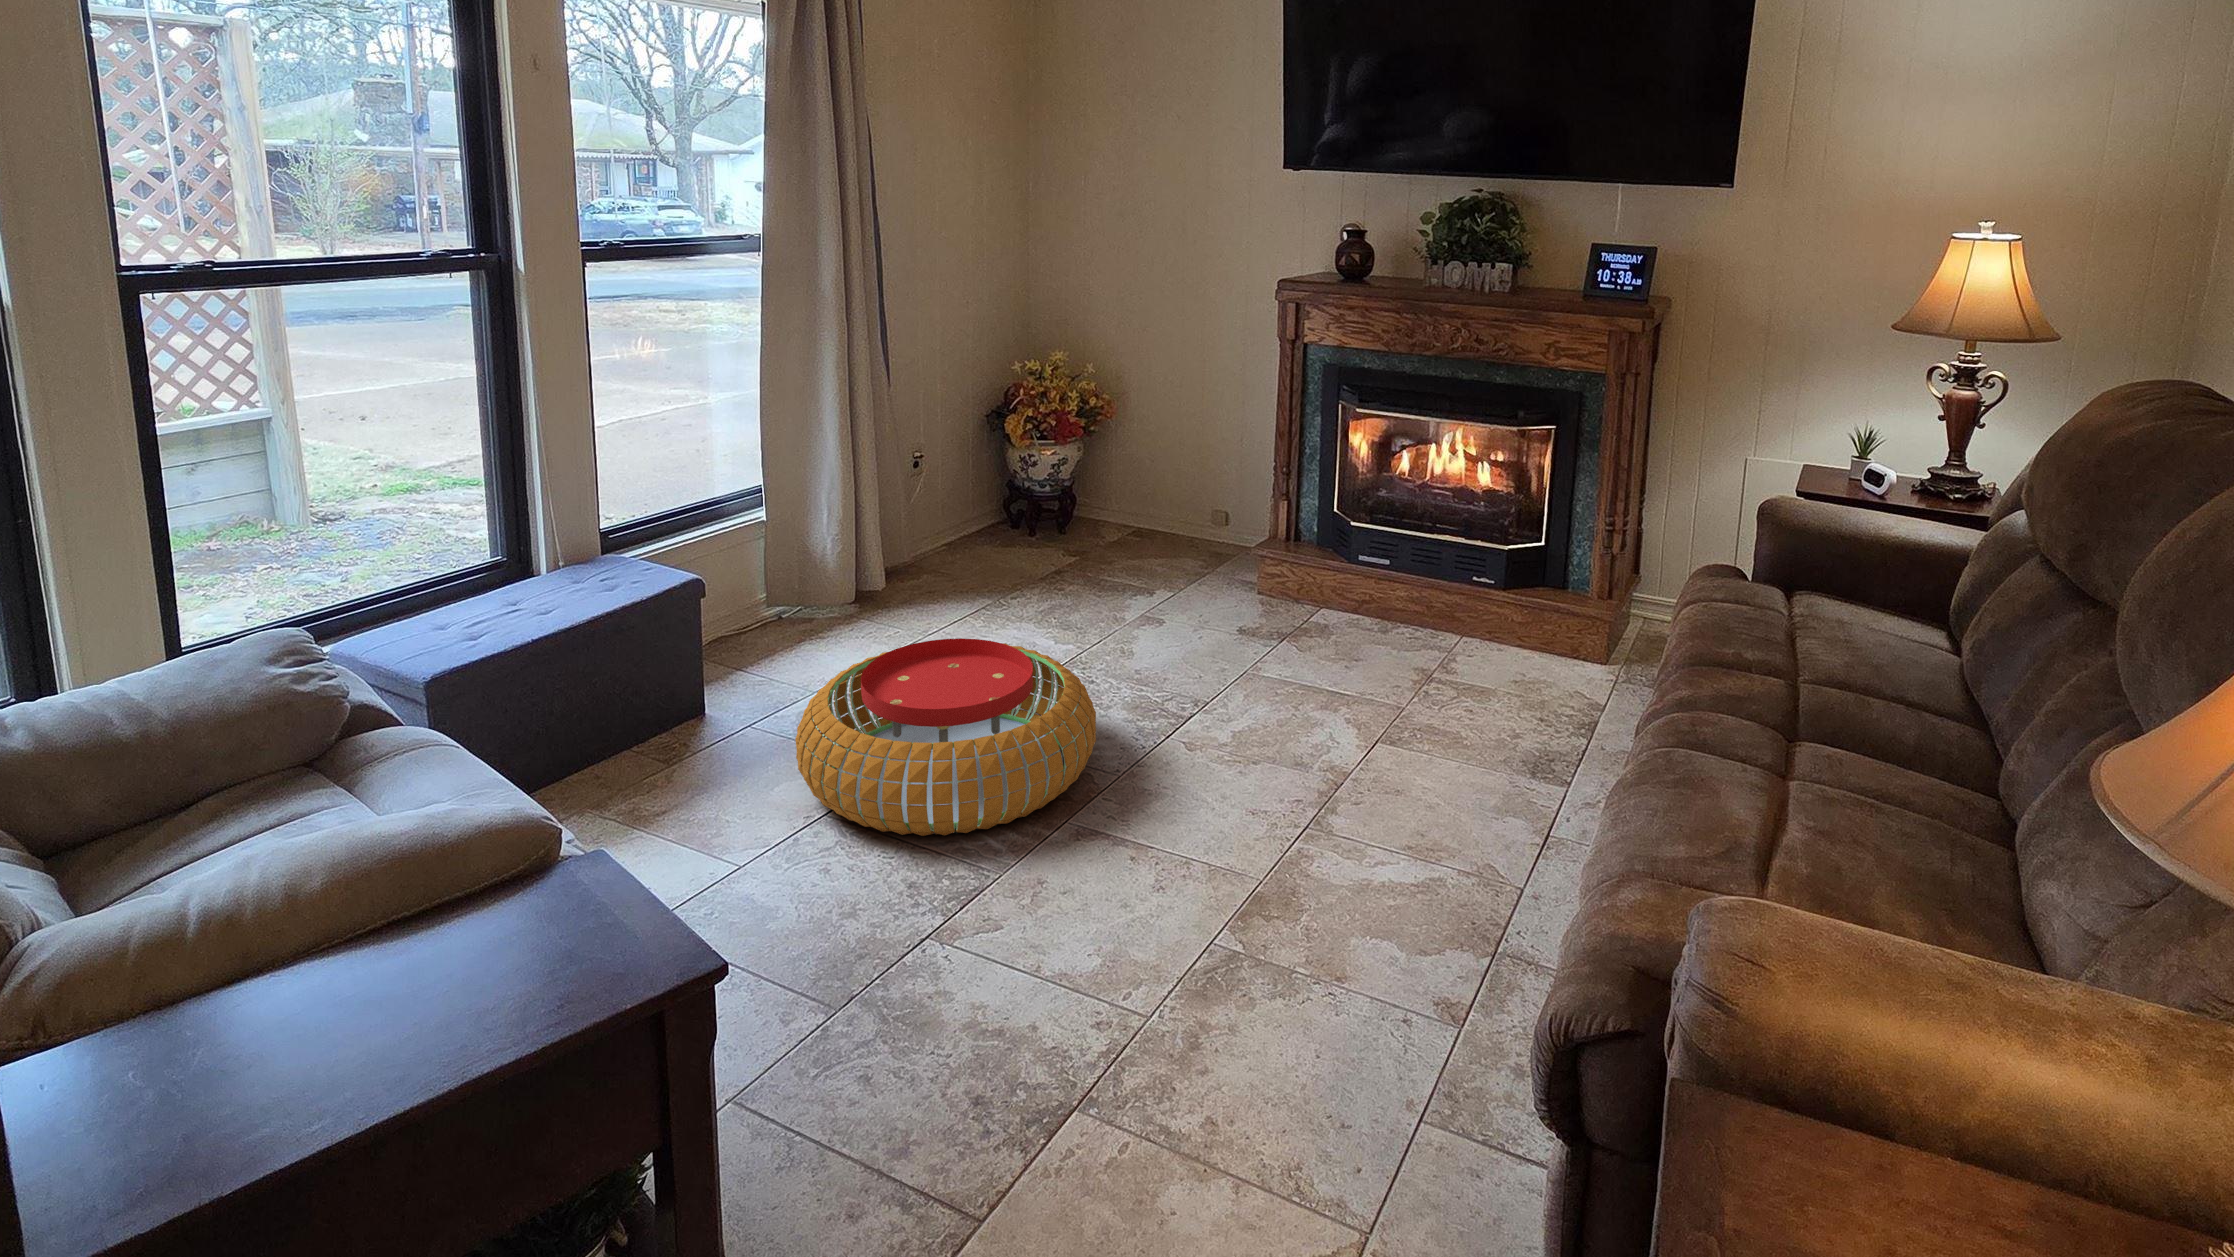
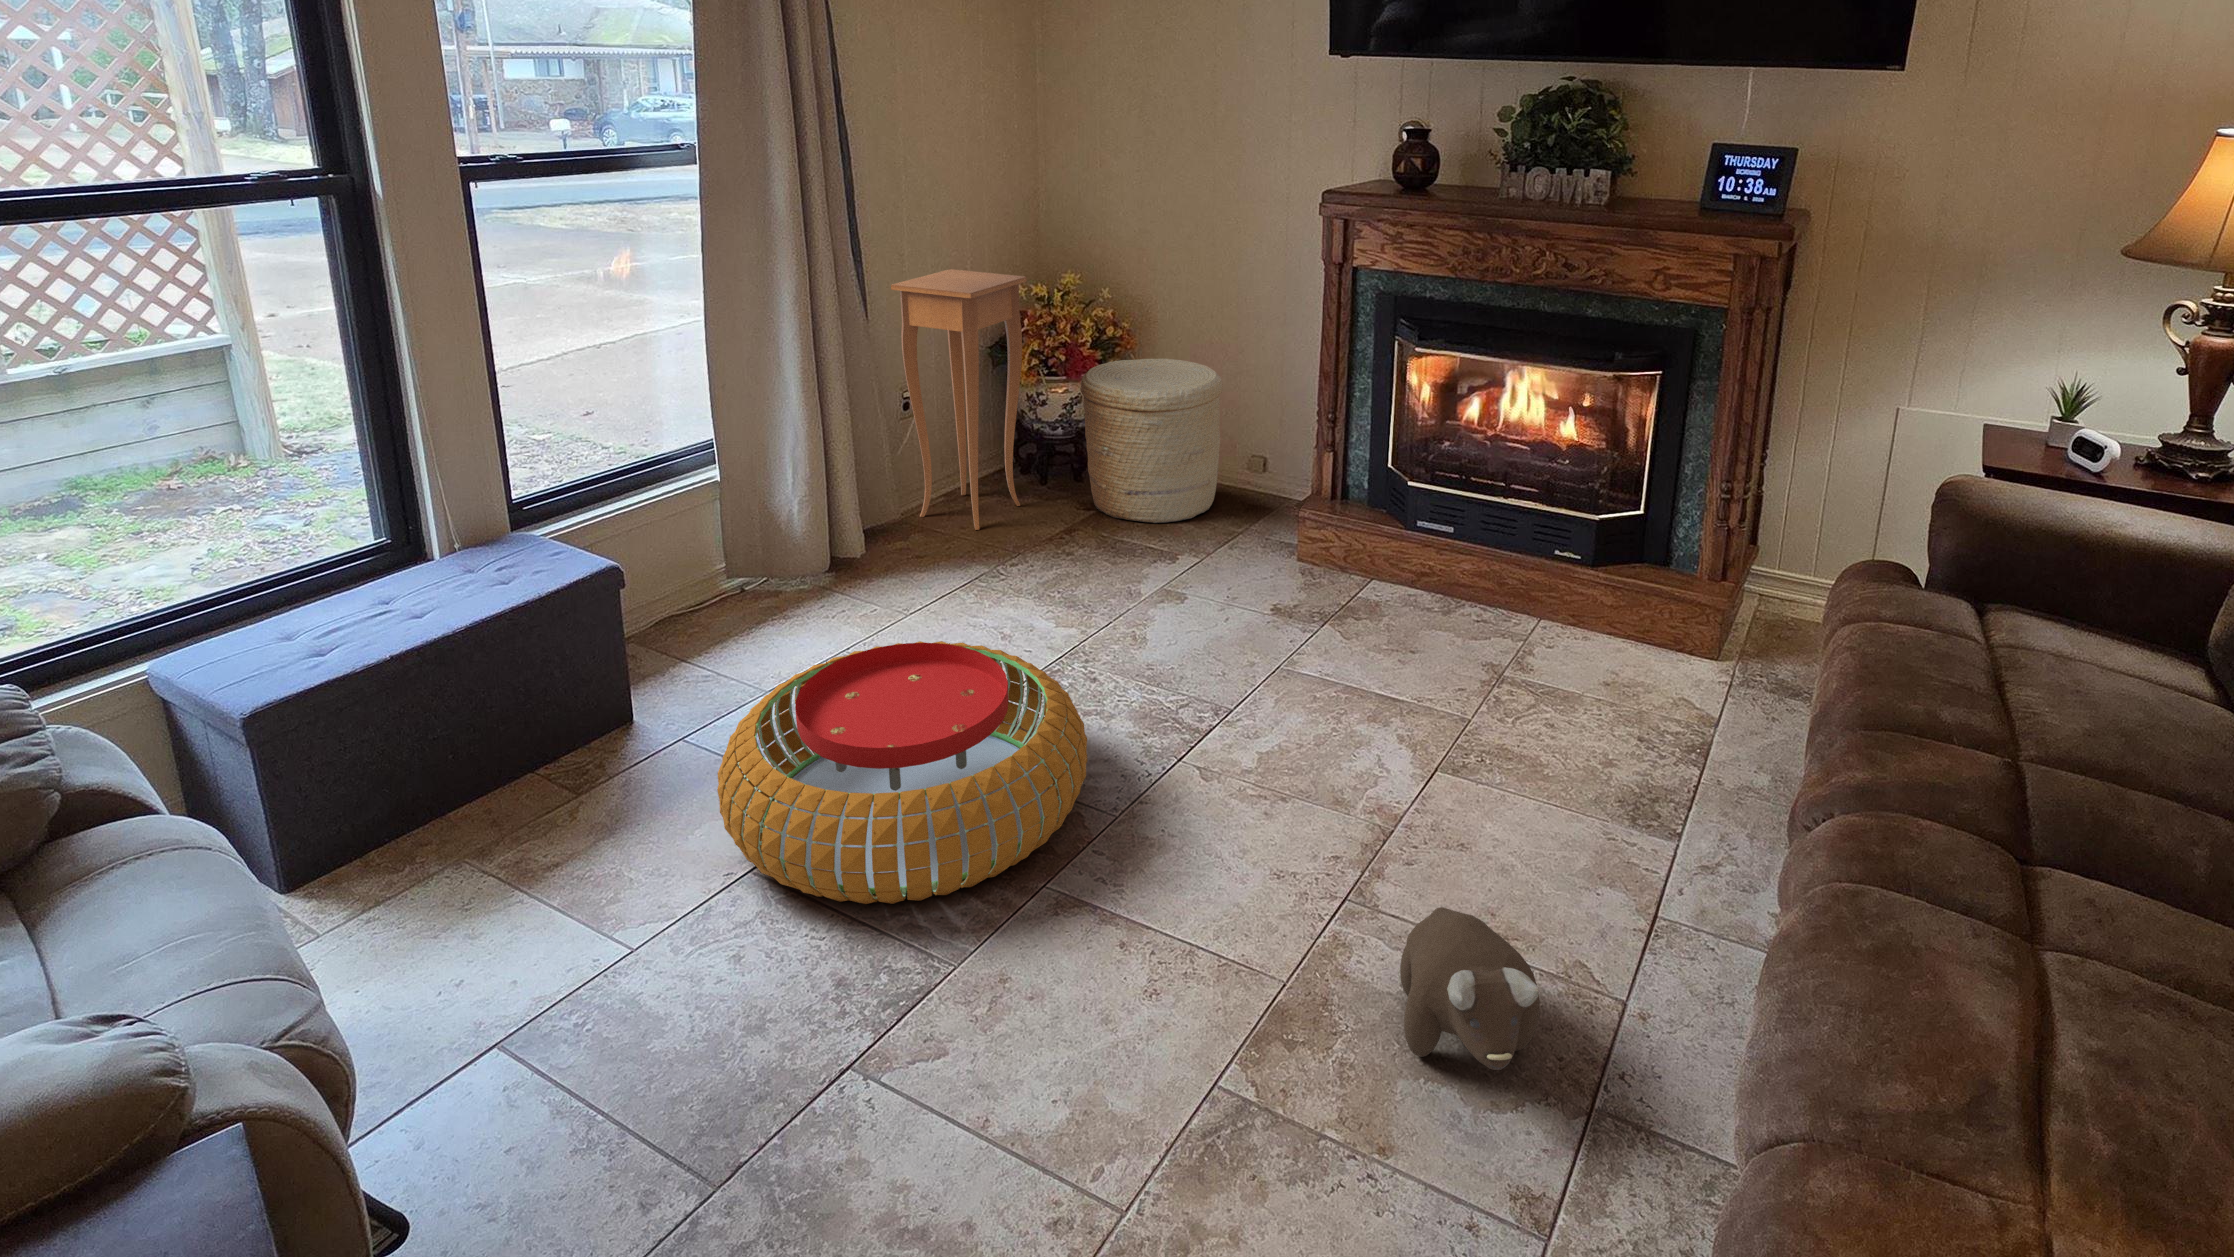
side table: none [911,346,1027,570] -> present [891,269,1027,530]
woven basket: none [1071,425,1193,565] -> present [1080,359,1223,523]
plush toy: none [1351,817,1457,927] -> present [1400,907,1540,1070]

